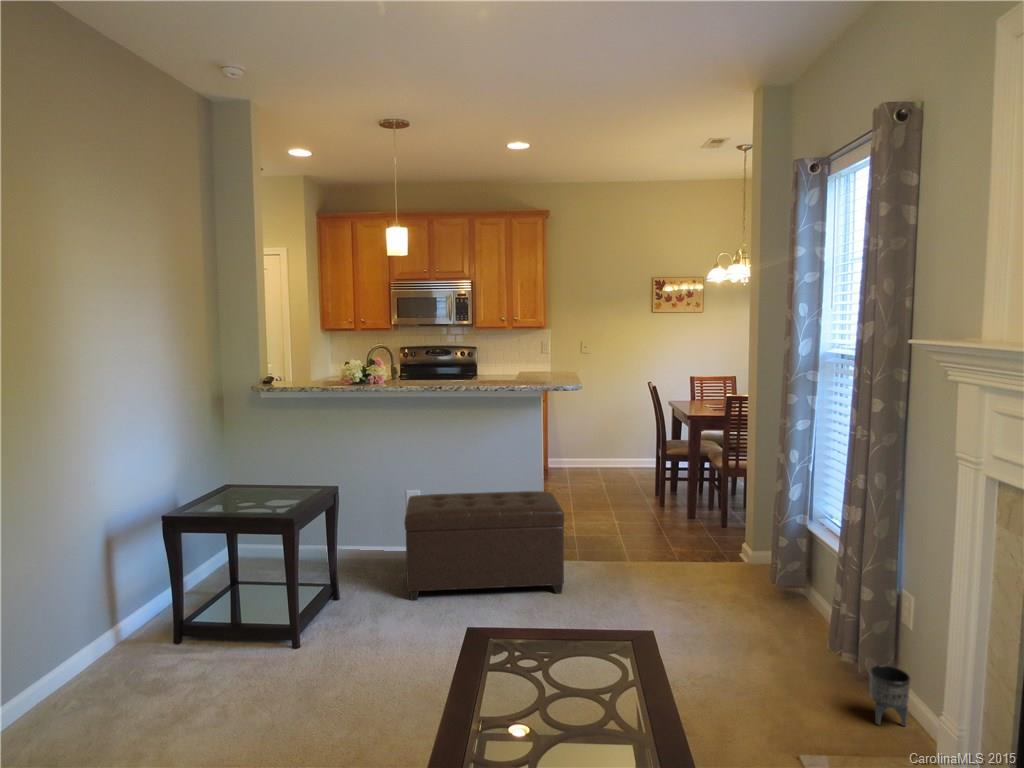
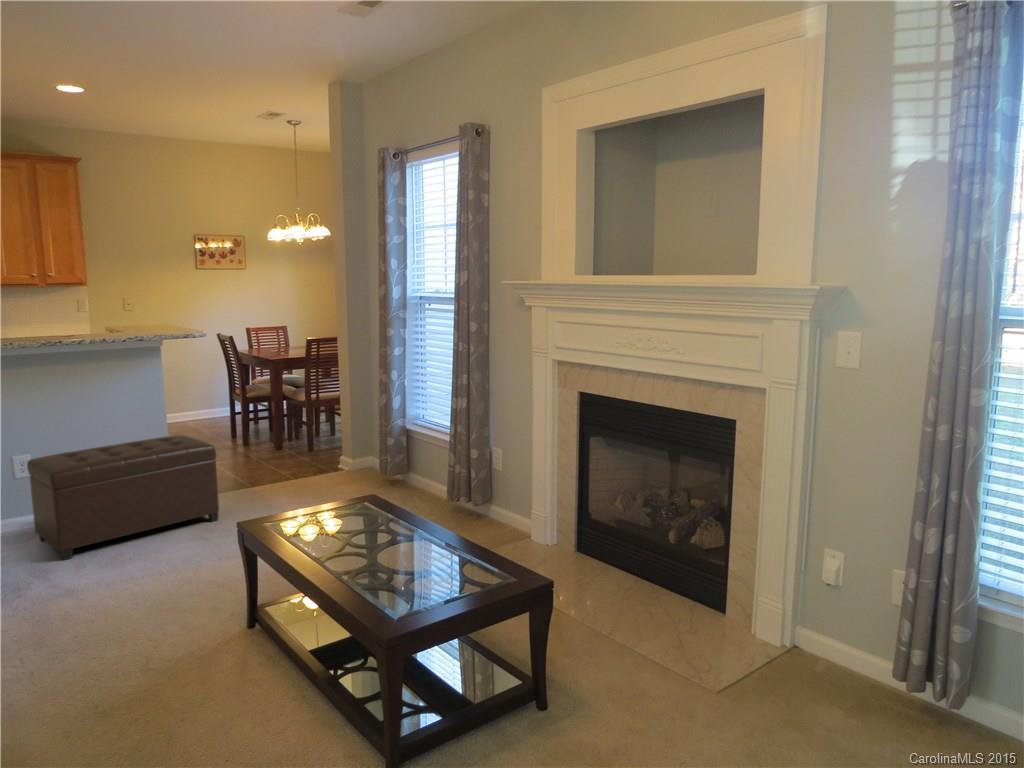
planter: present [870,665,910,726] -> none [484,495,507,532]

